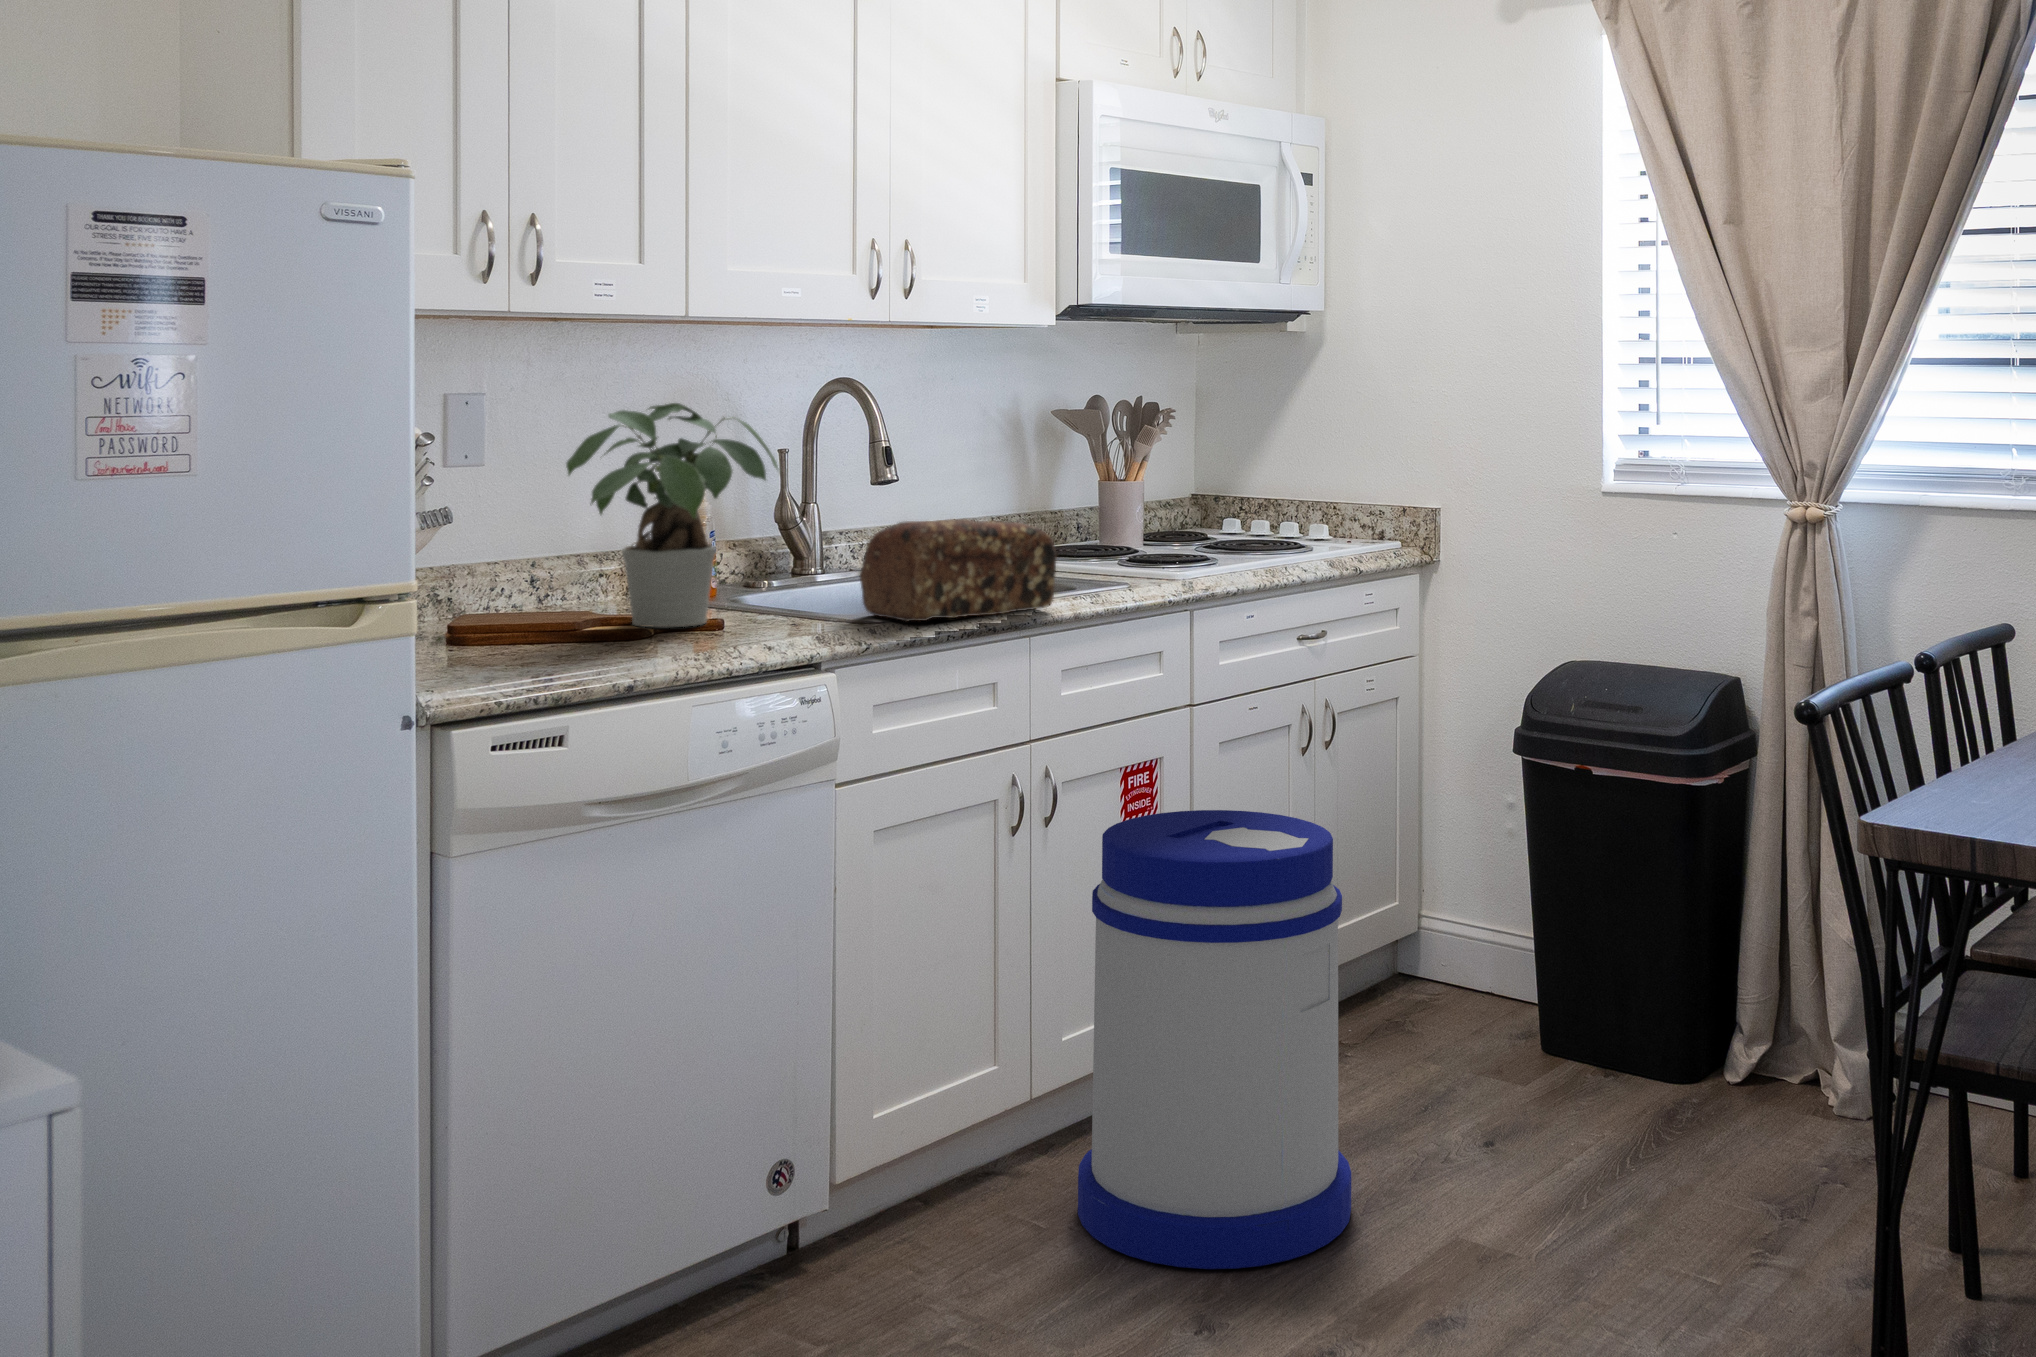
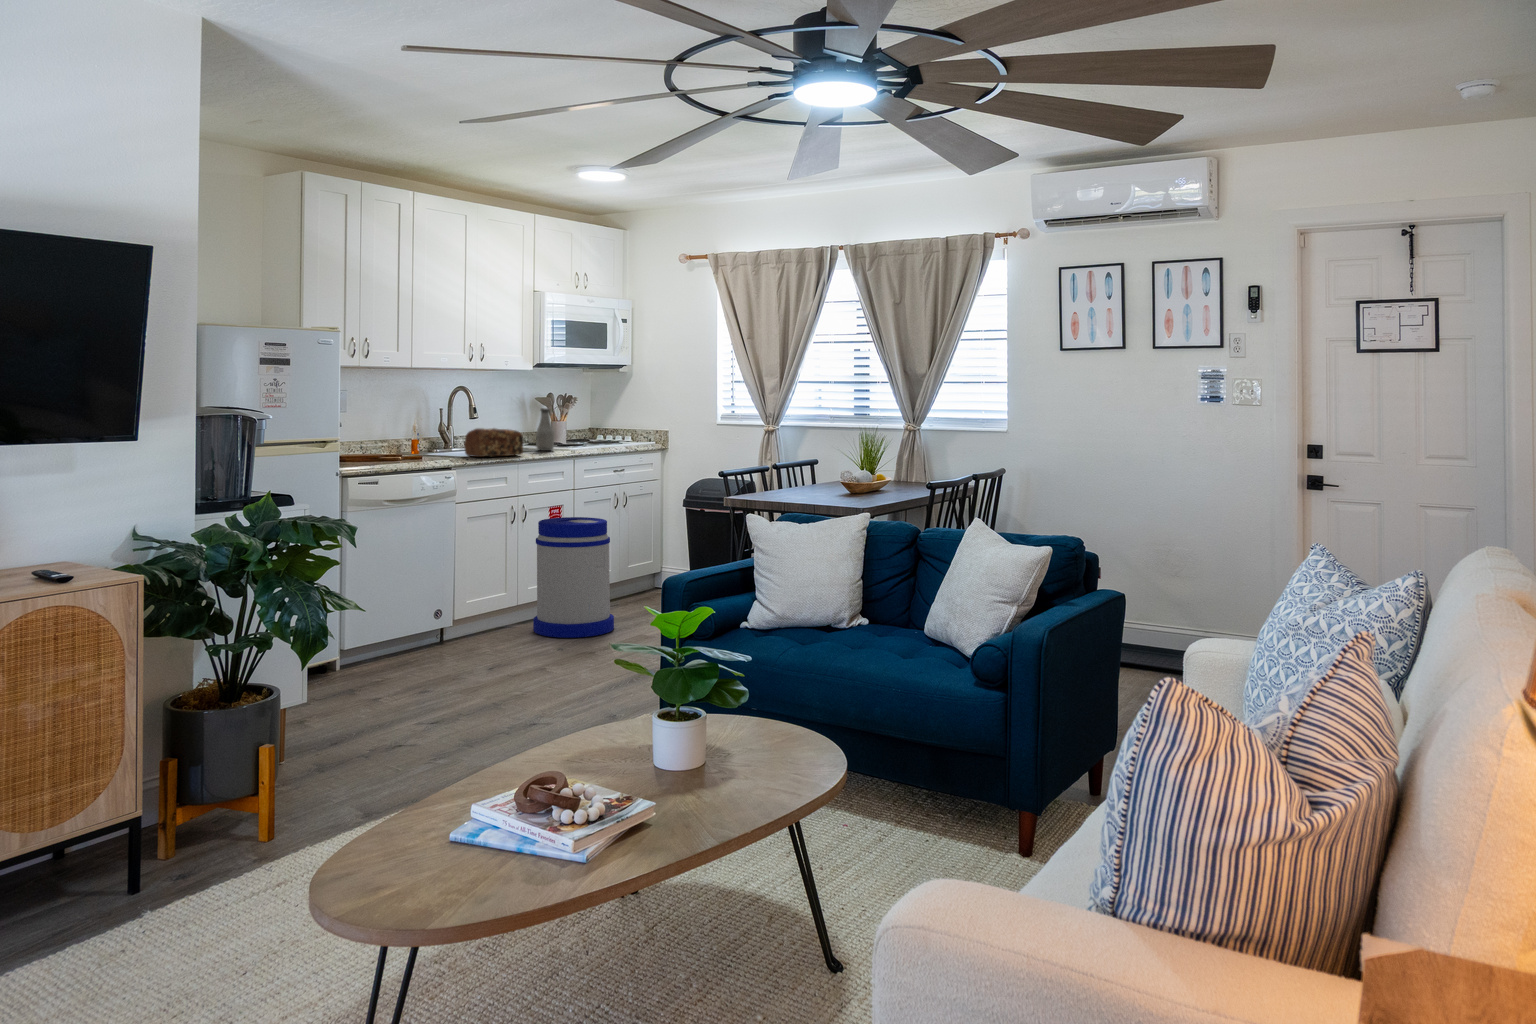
potted plant: present [566,403,779,627] -> none [377,393,439,458]
bottle: none [1083,447,1139,584] -> present [536,408,554,451]

